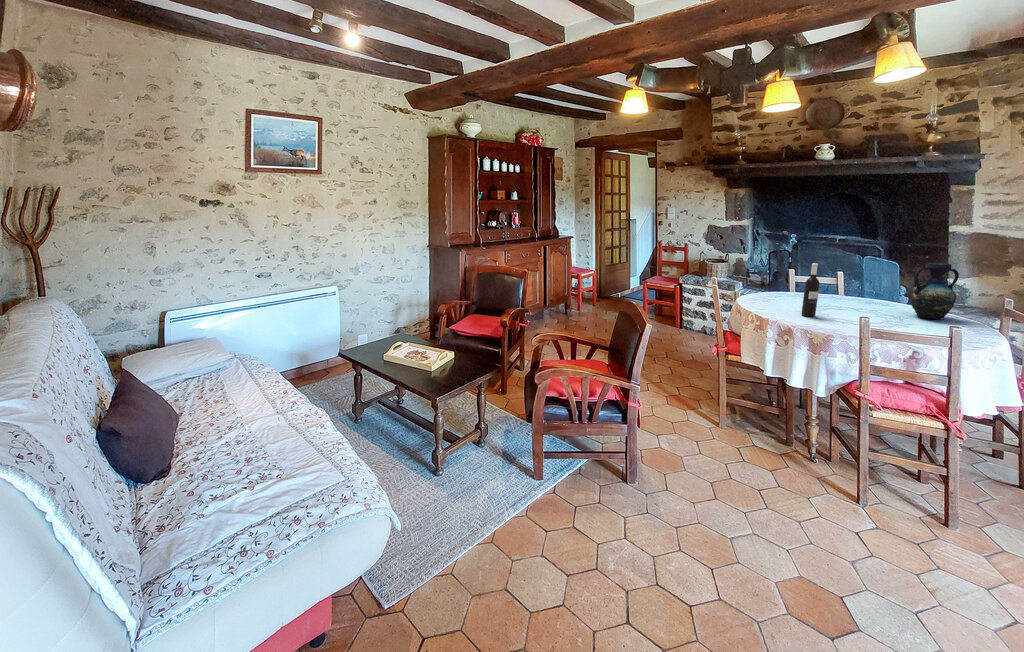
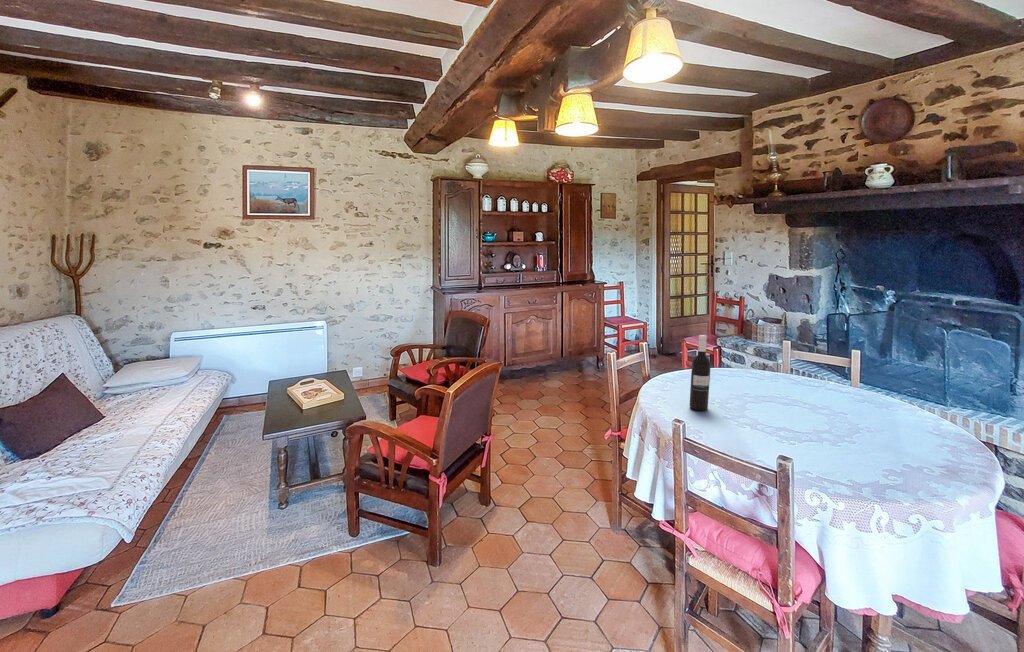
vase: present [910,263,959,319] -> none [861,348,944,443]

